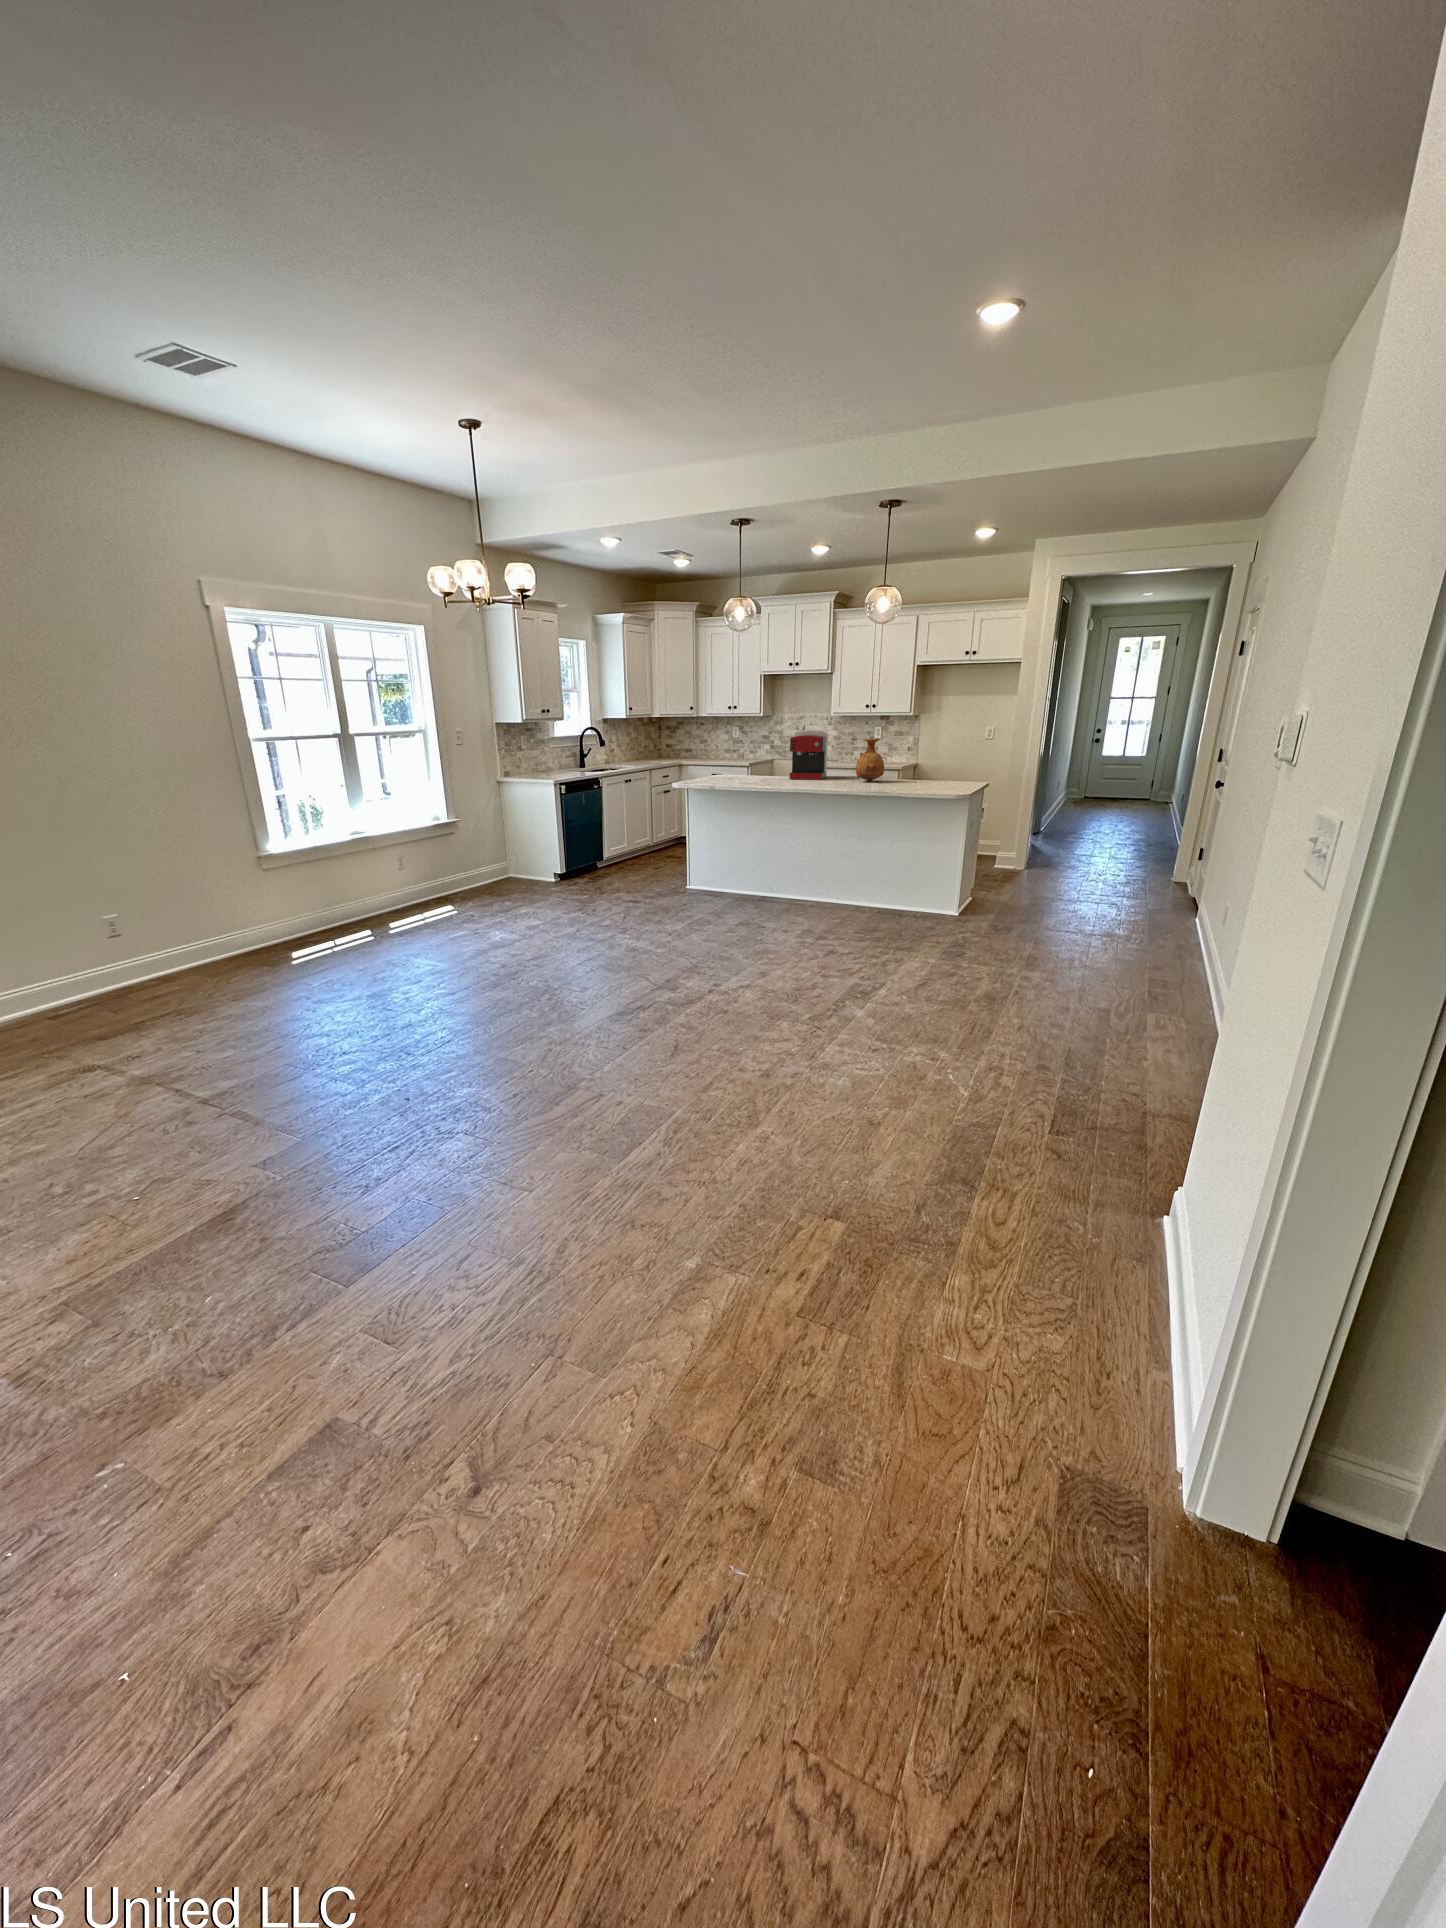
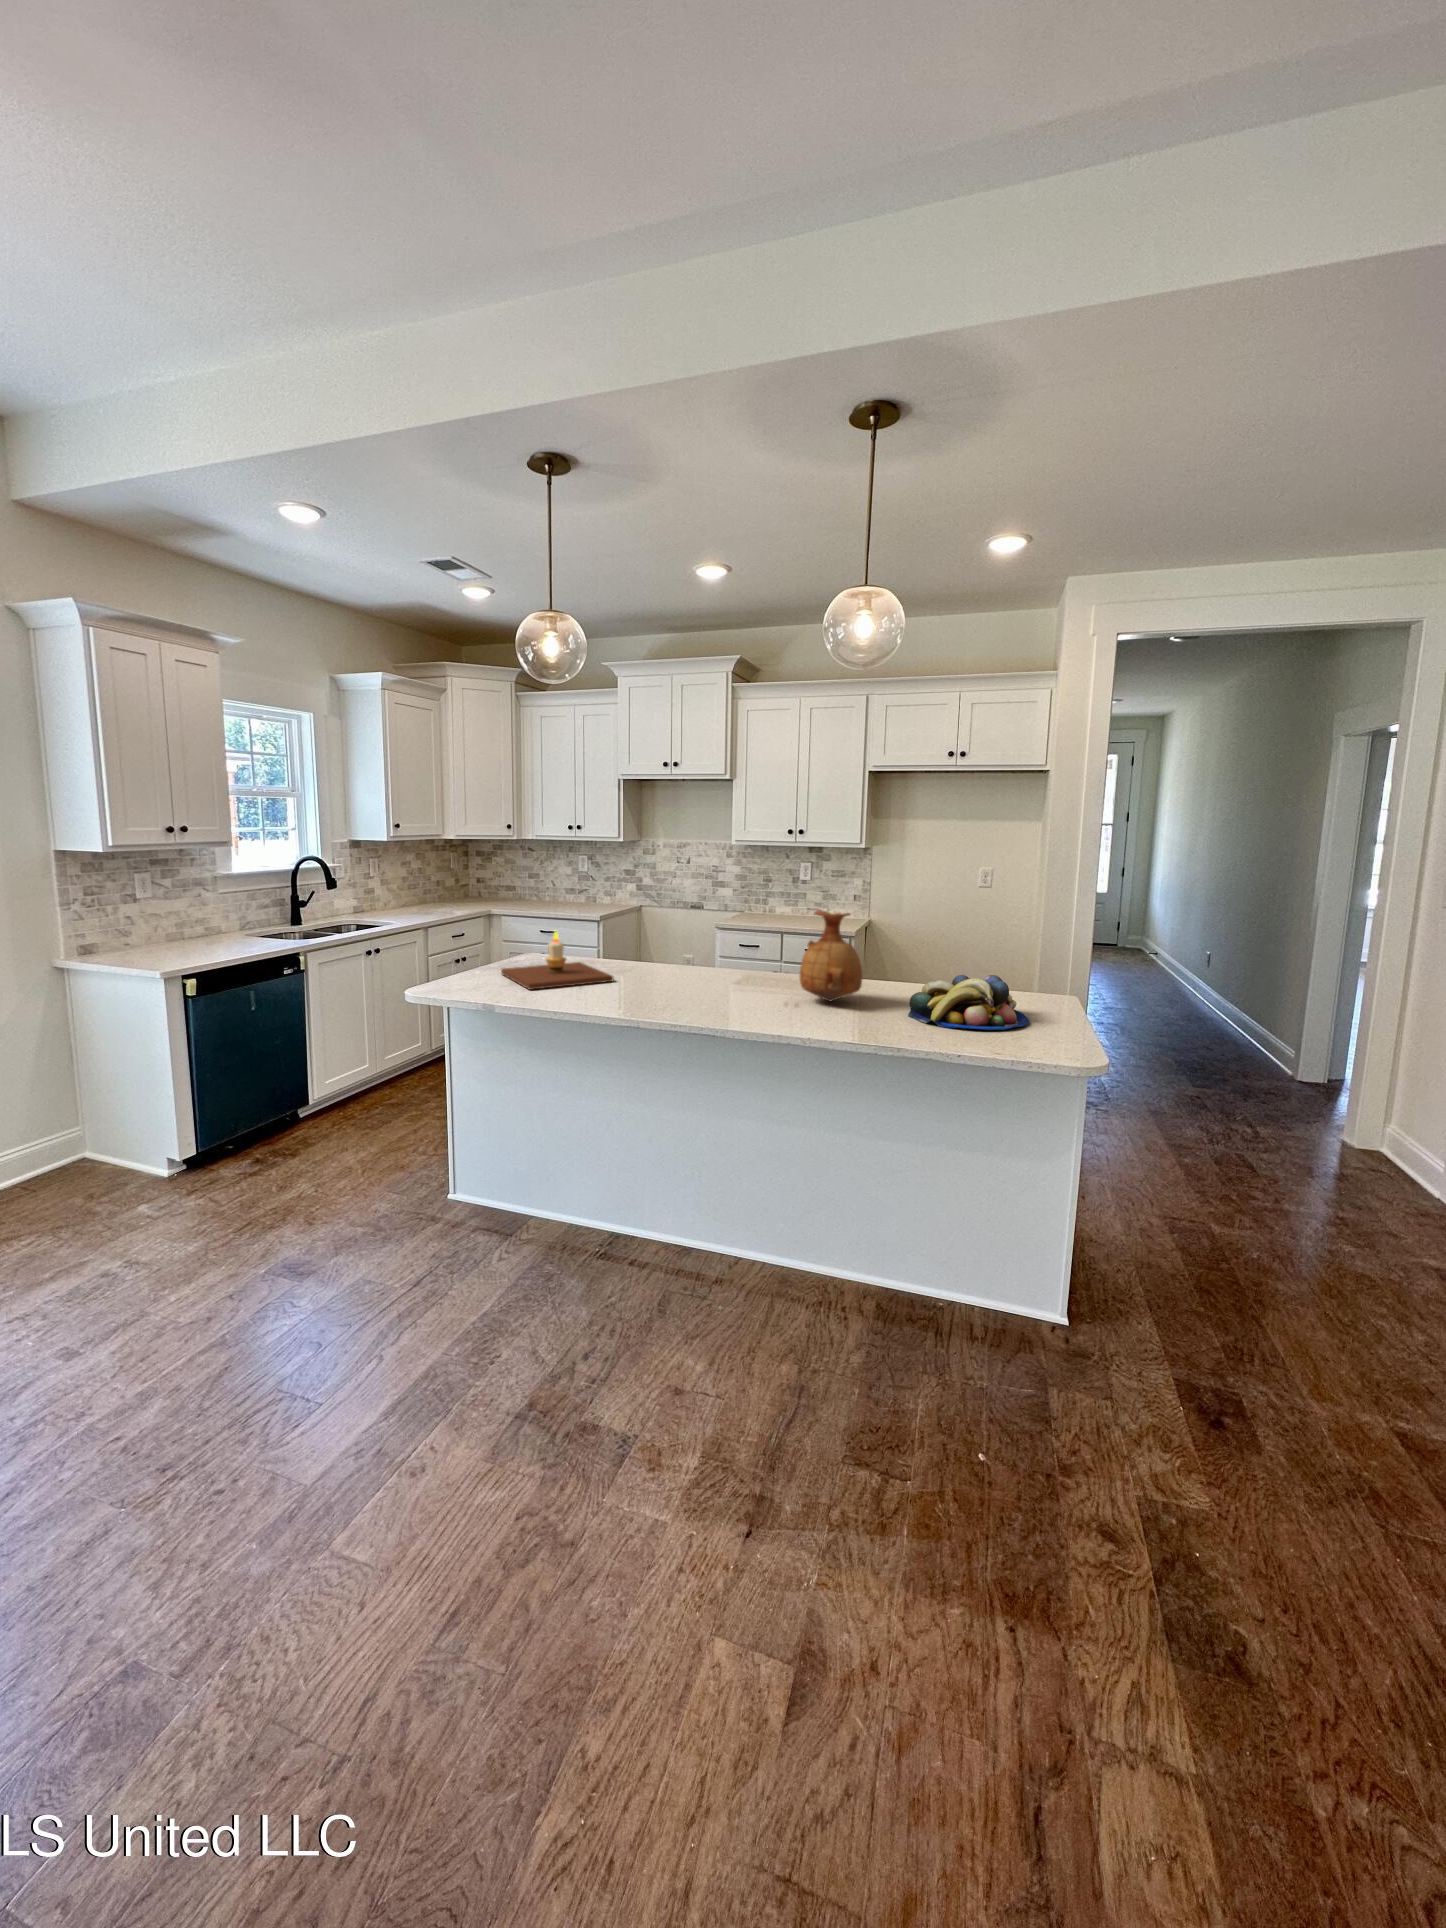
coffee maker: present [789,731,828,780] -> none [655,886,734,990]
candle: none [716,754,770,780] -> present [501,931,613,990]
fruit bowl: none [901,765,954,785] -> present [908,975,1029,1030]

